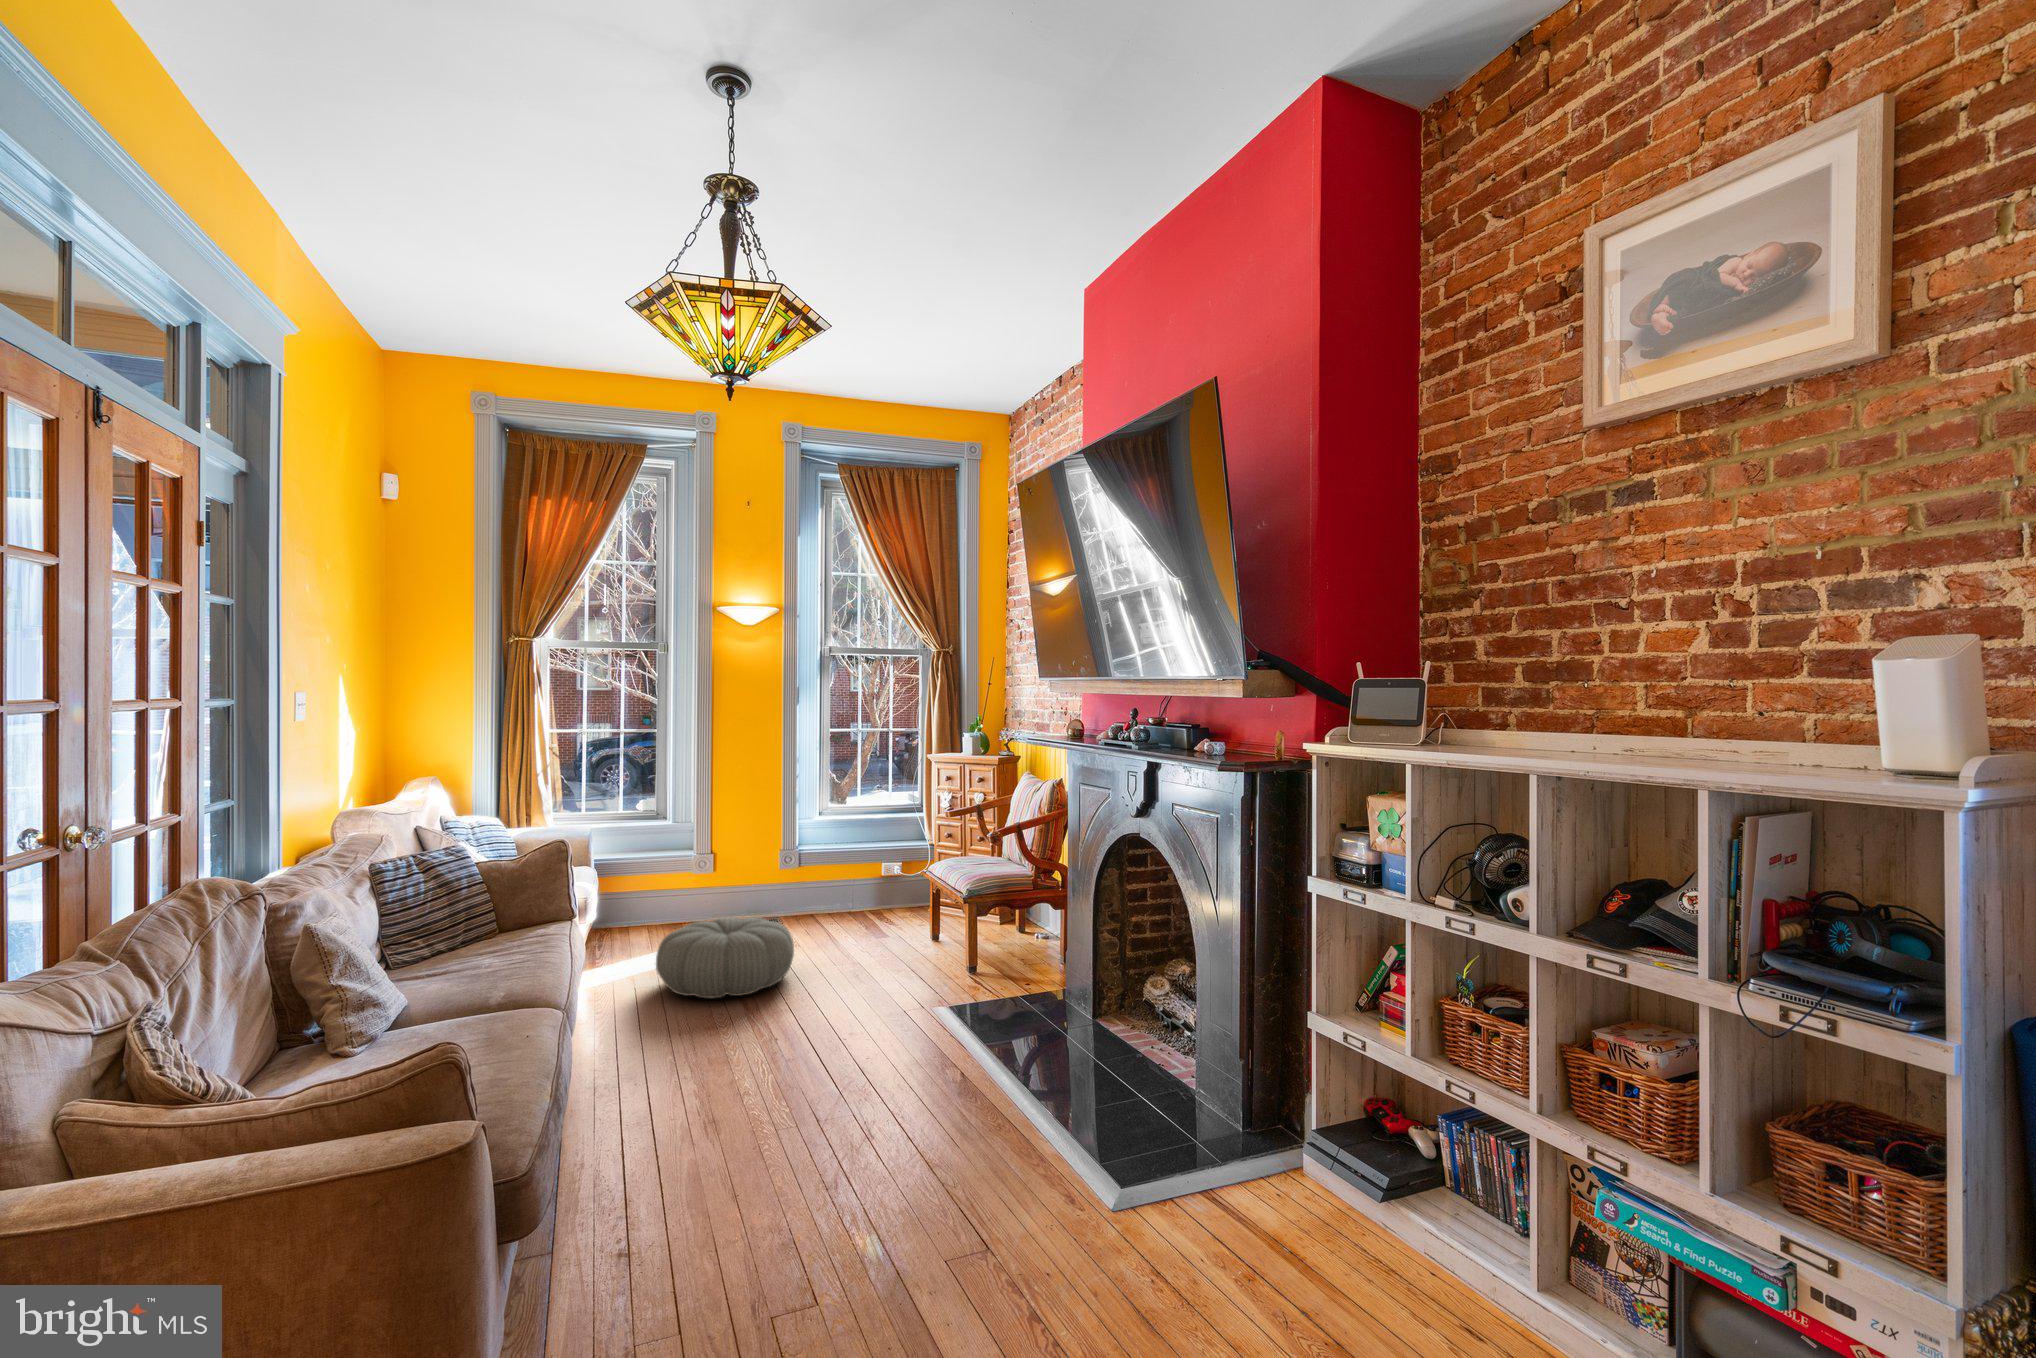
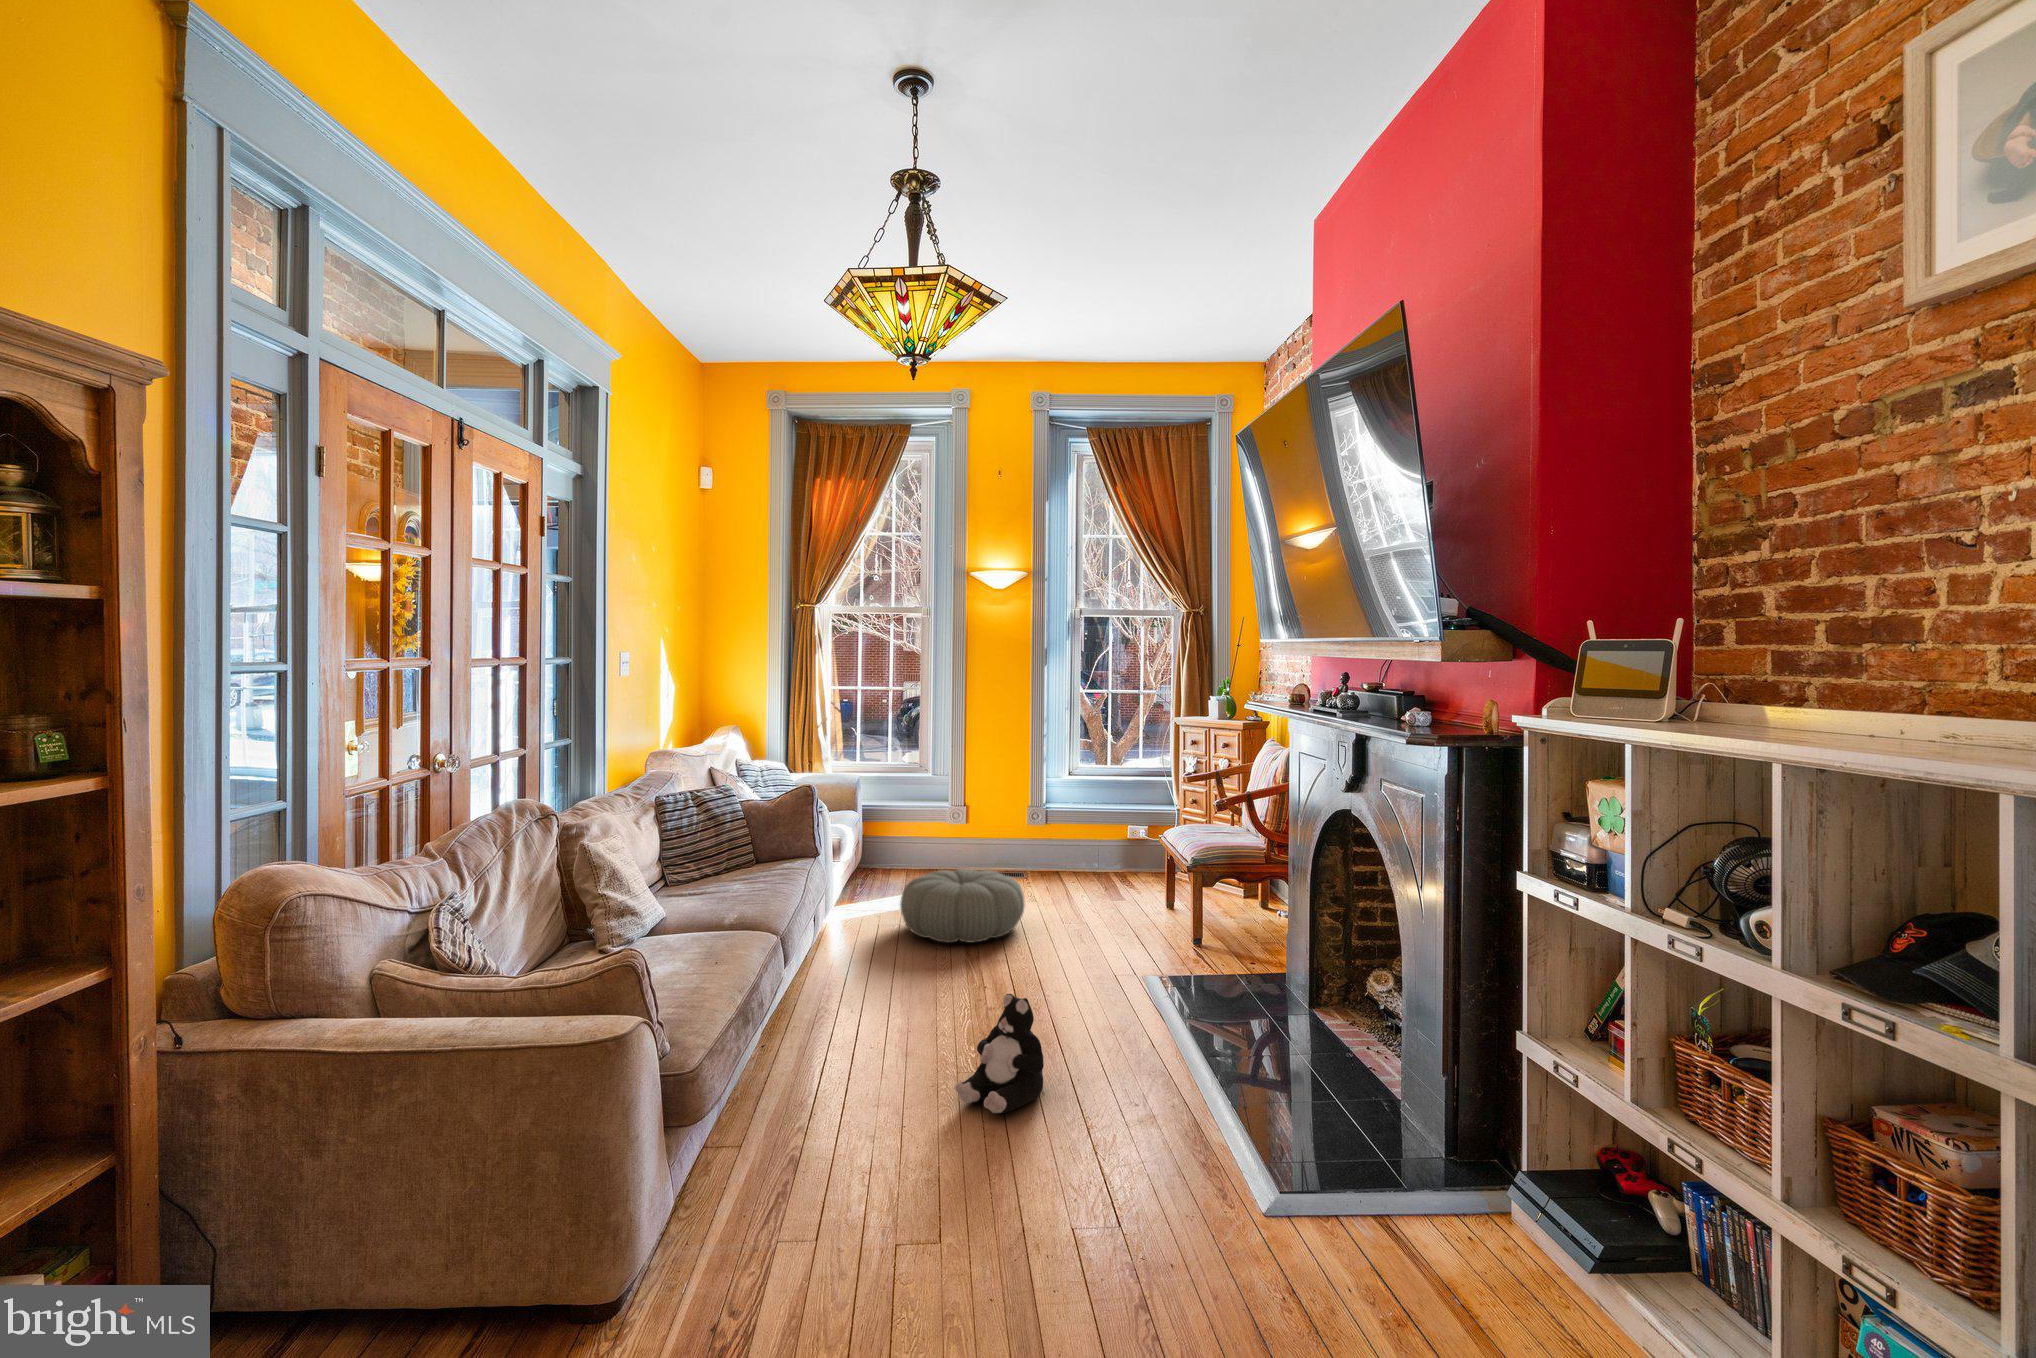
plush toy: none [779,1042,871,1170] -> present [955,994,1044,1114]

